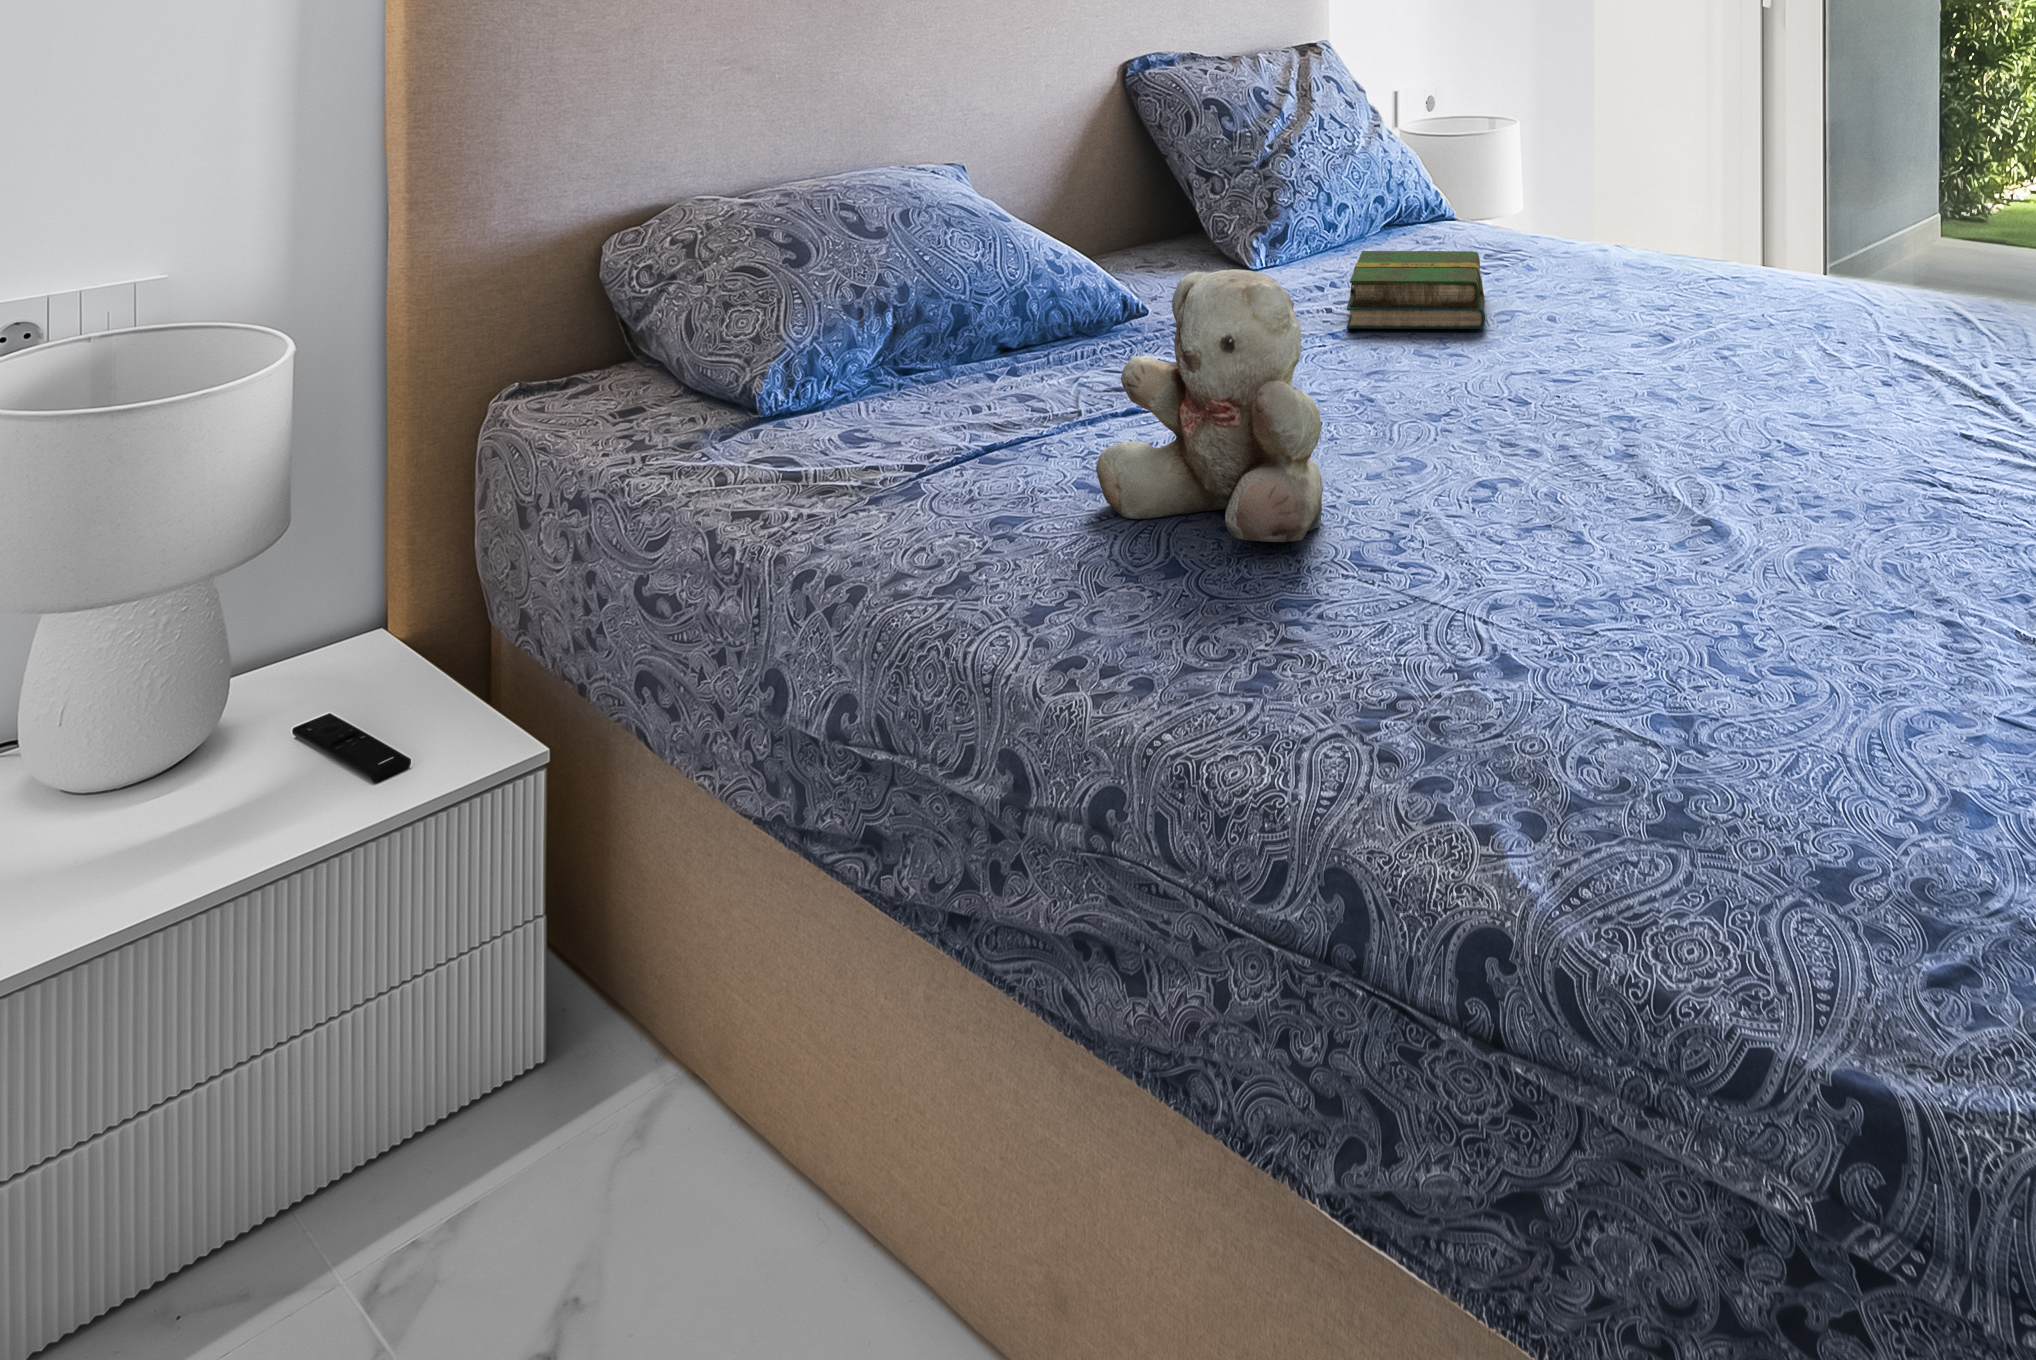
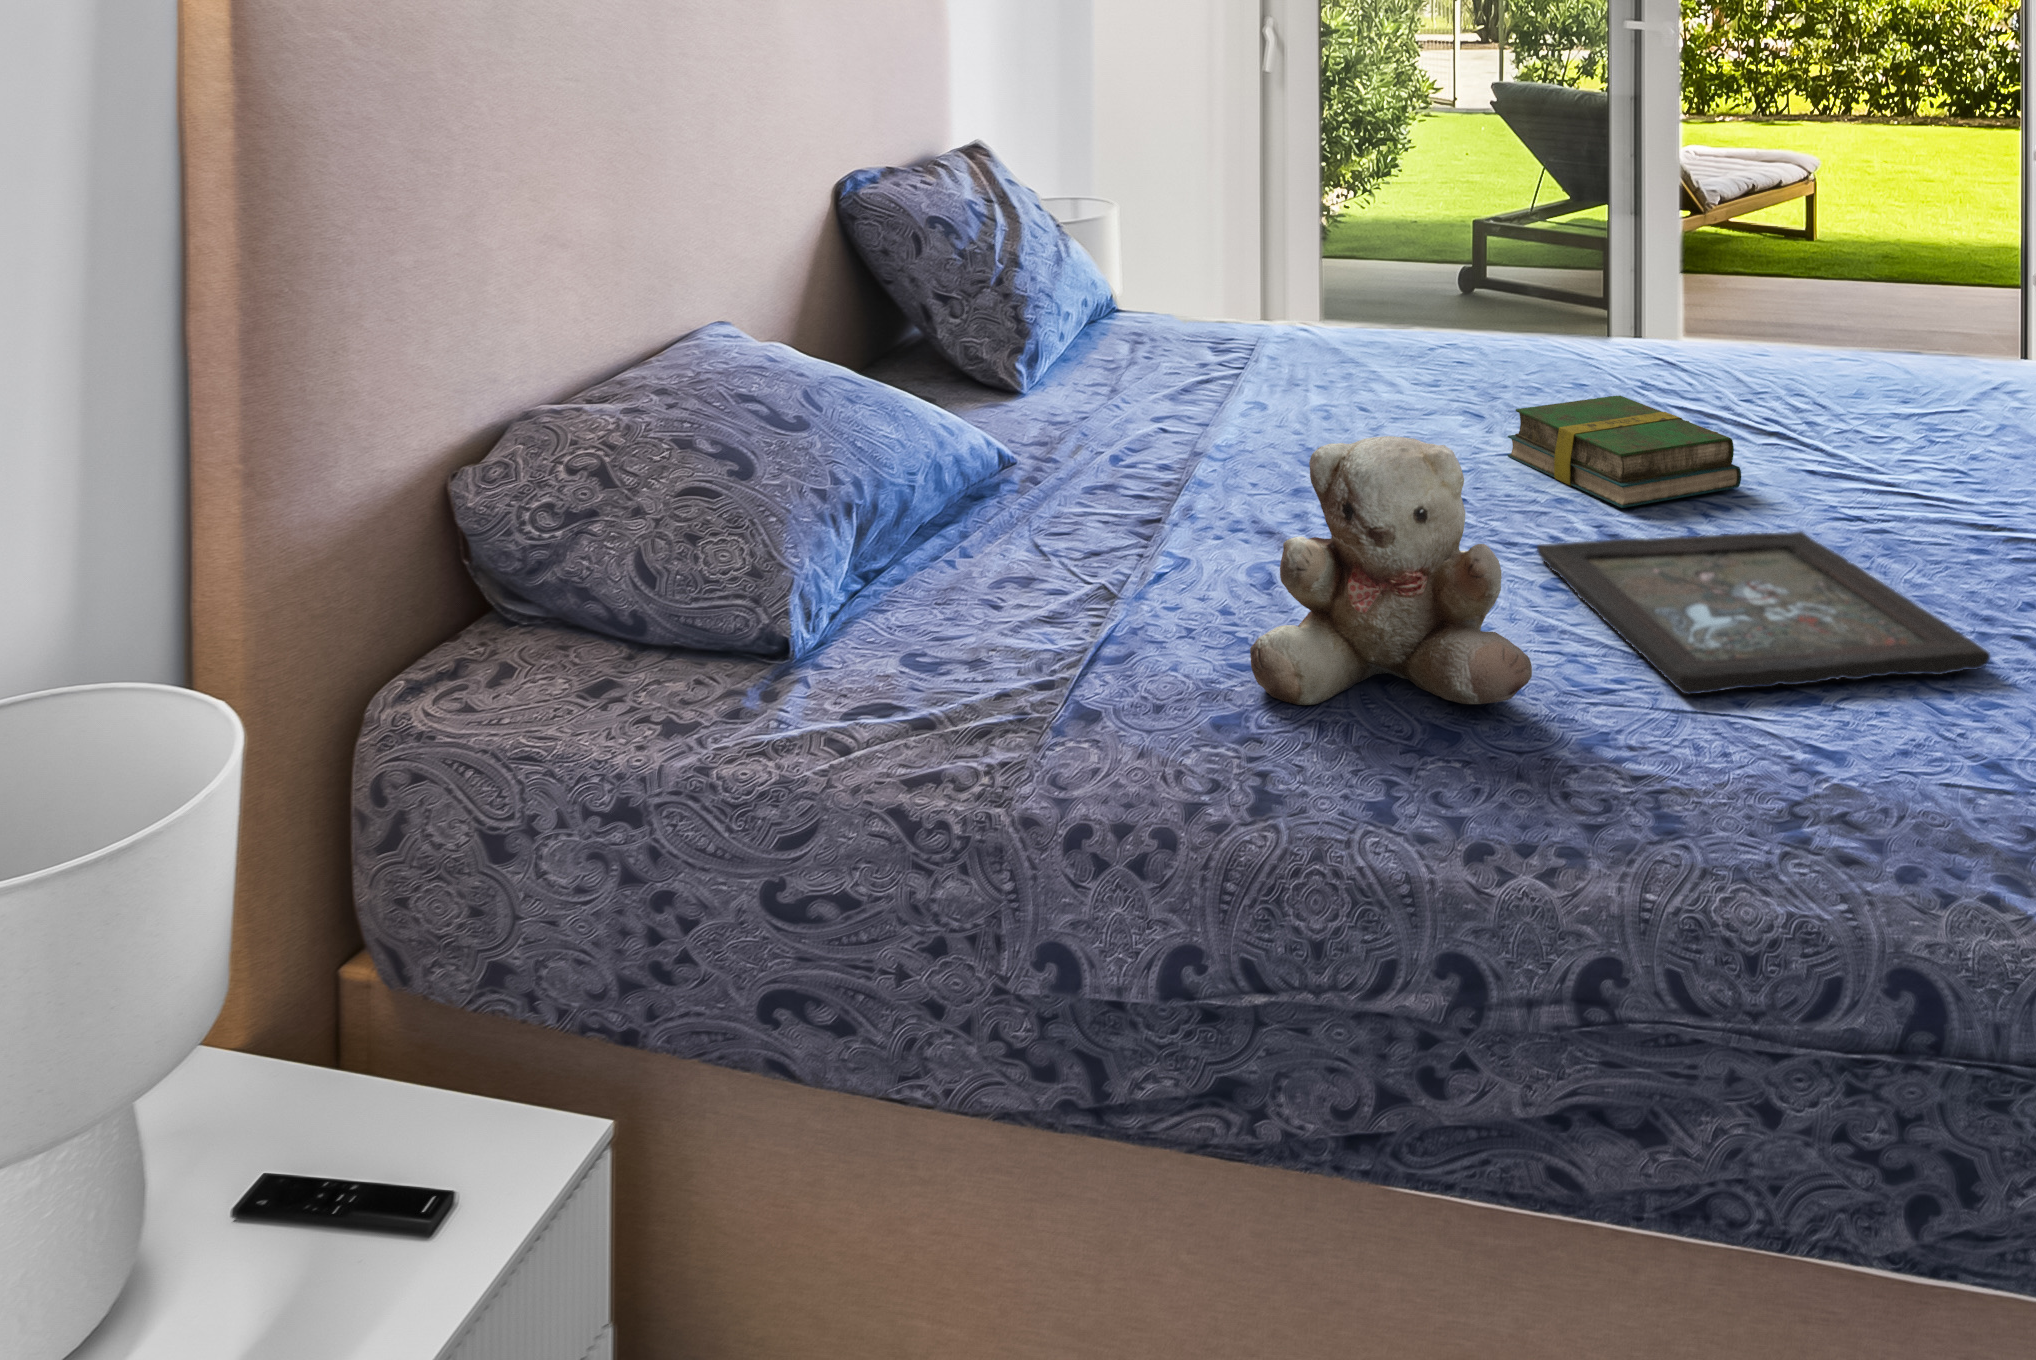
book: present [1347,251,1485,329] -> present [1507,396,1741,508]
tray: none [1476,434,1882,617] -> present [1537,532,1990,694]

